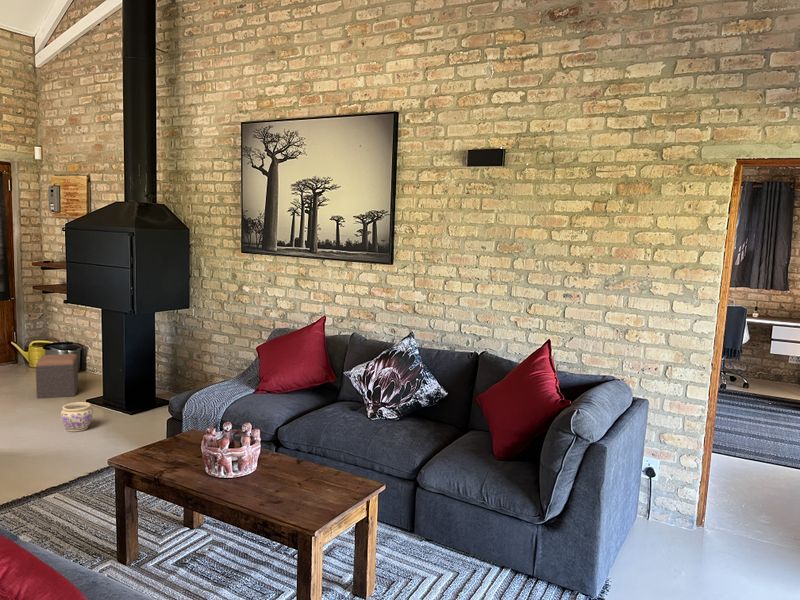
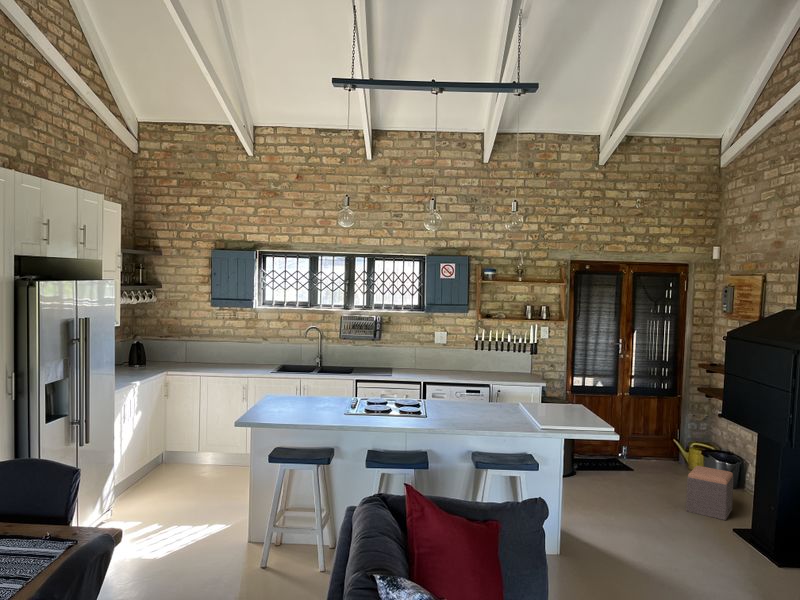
planter: present [61,402,93,432] -> none [701,535,737,572]

